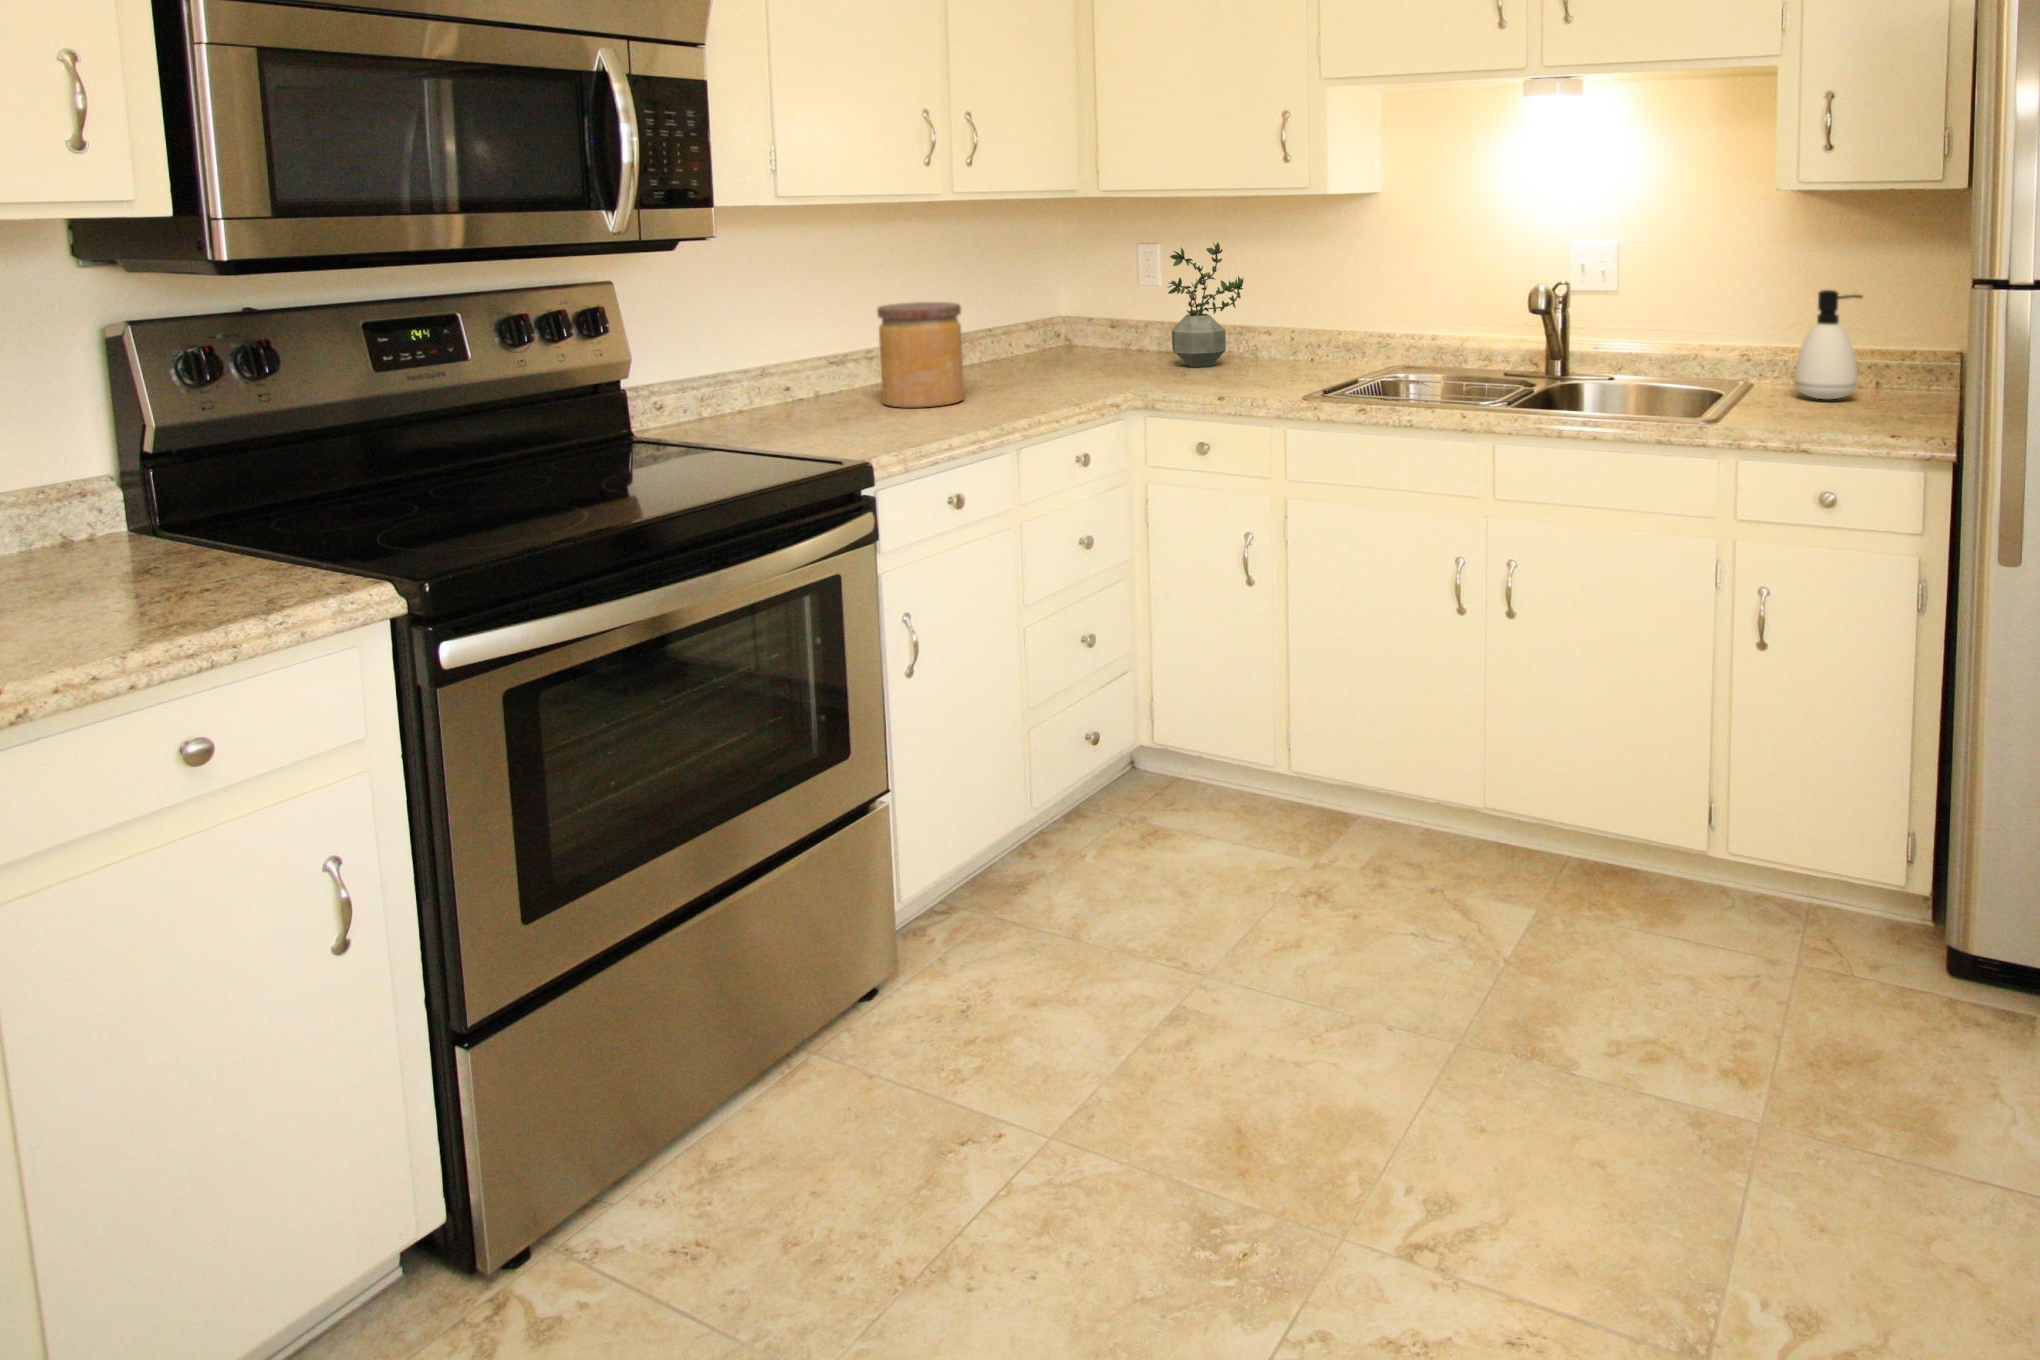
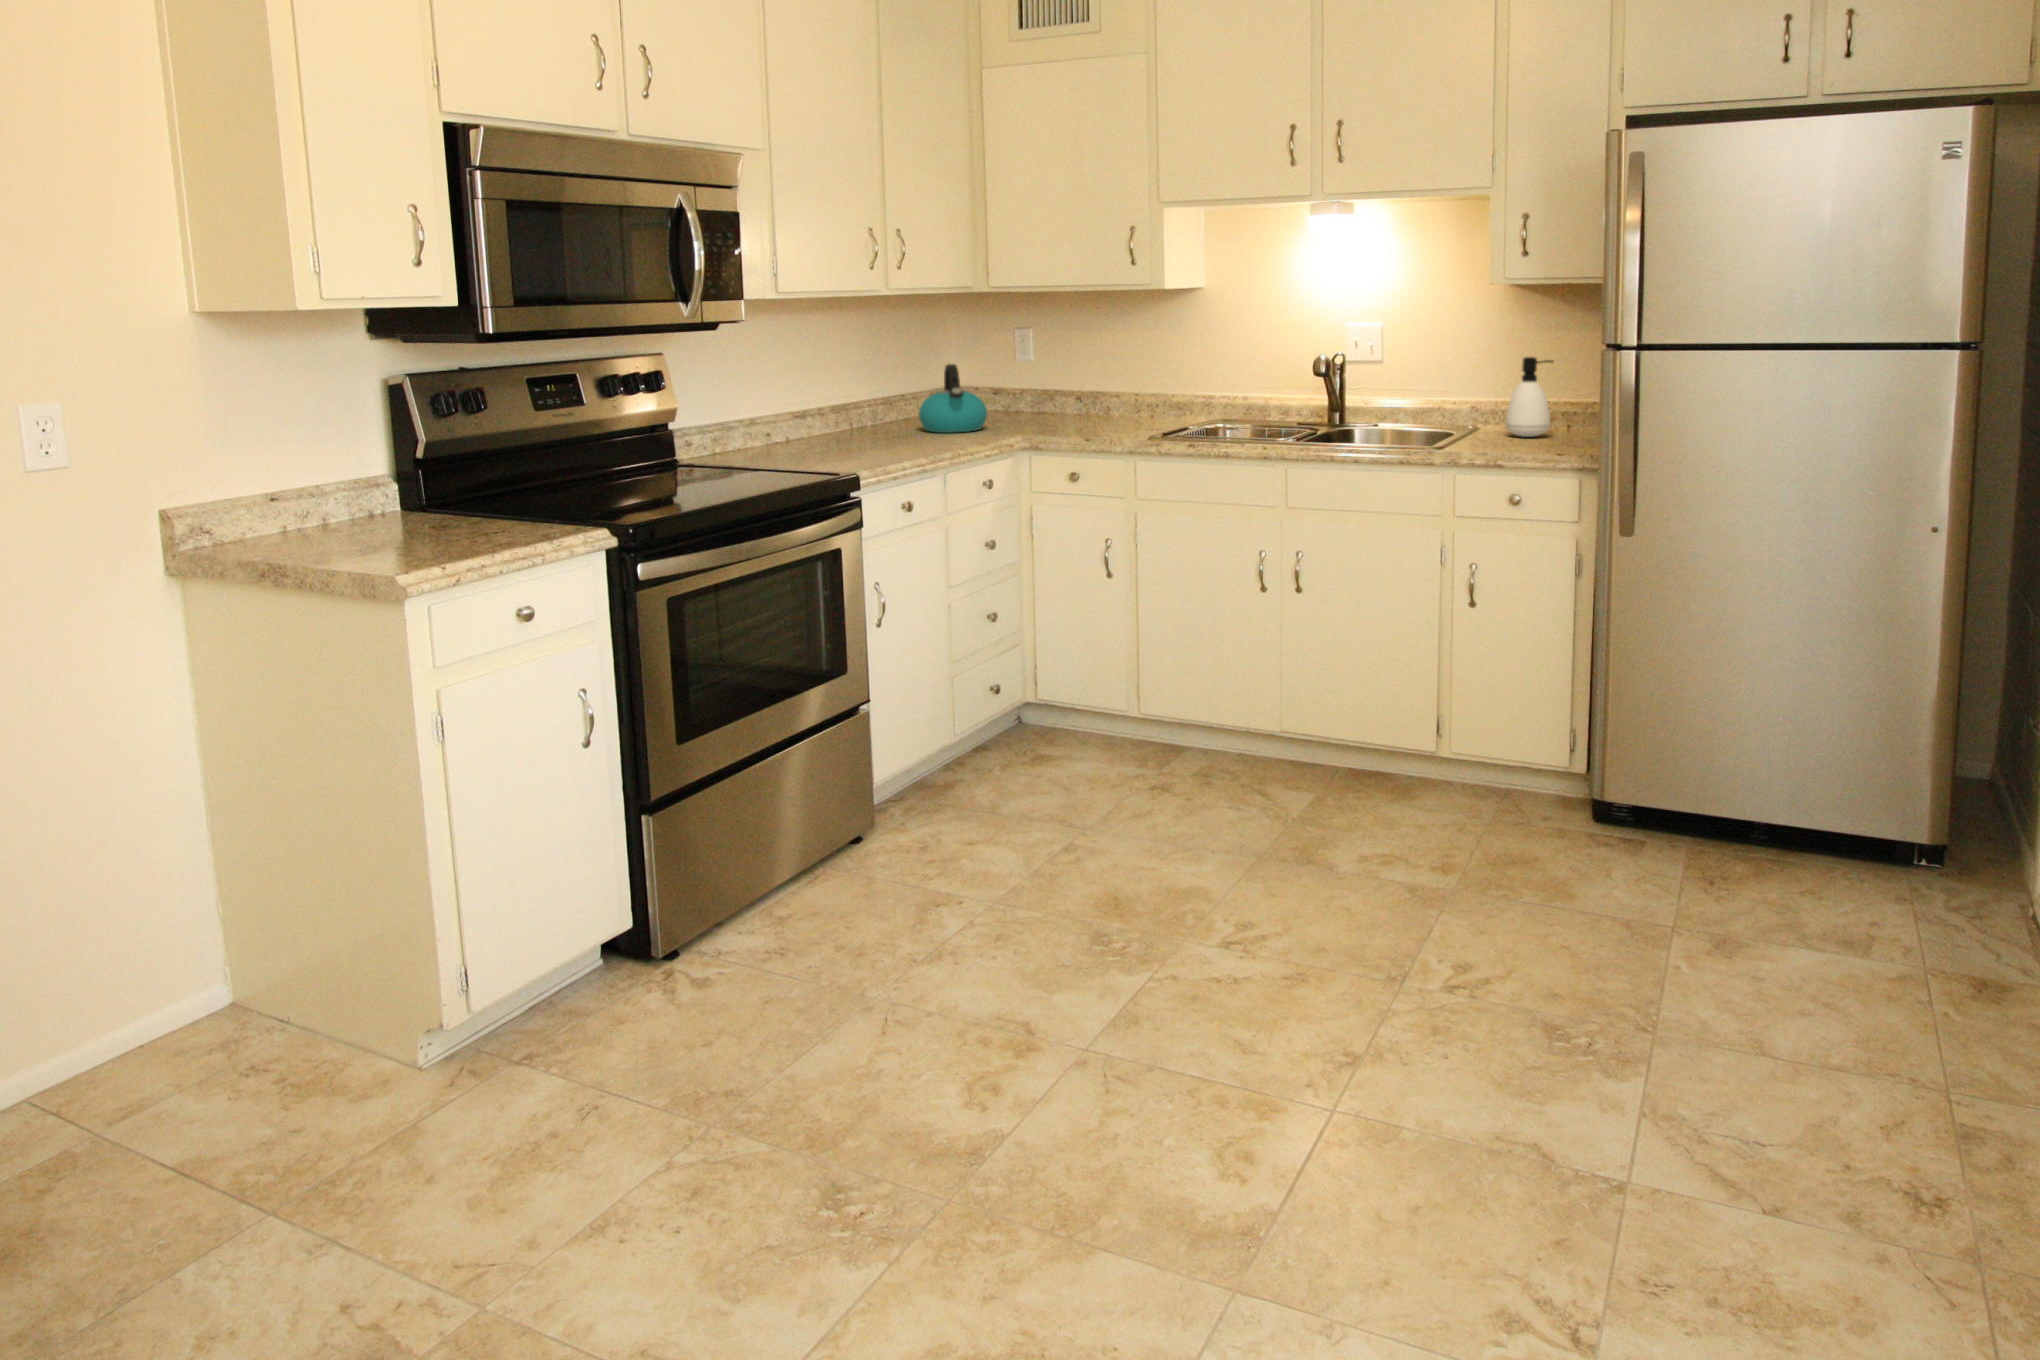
potted plant: present [1168,242,1243,367] -> none [1040,326,1098,422]
kettle: none [1002,291,1094,383] -> present [919,364,987,433]
jar: present [877,302,964,408] -> none [835,371,898,447]

